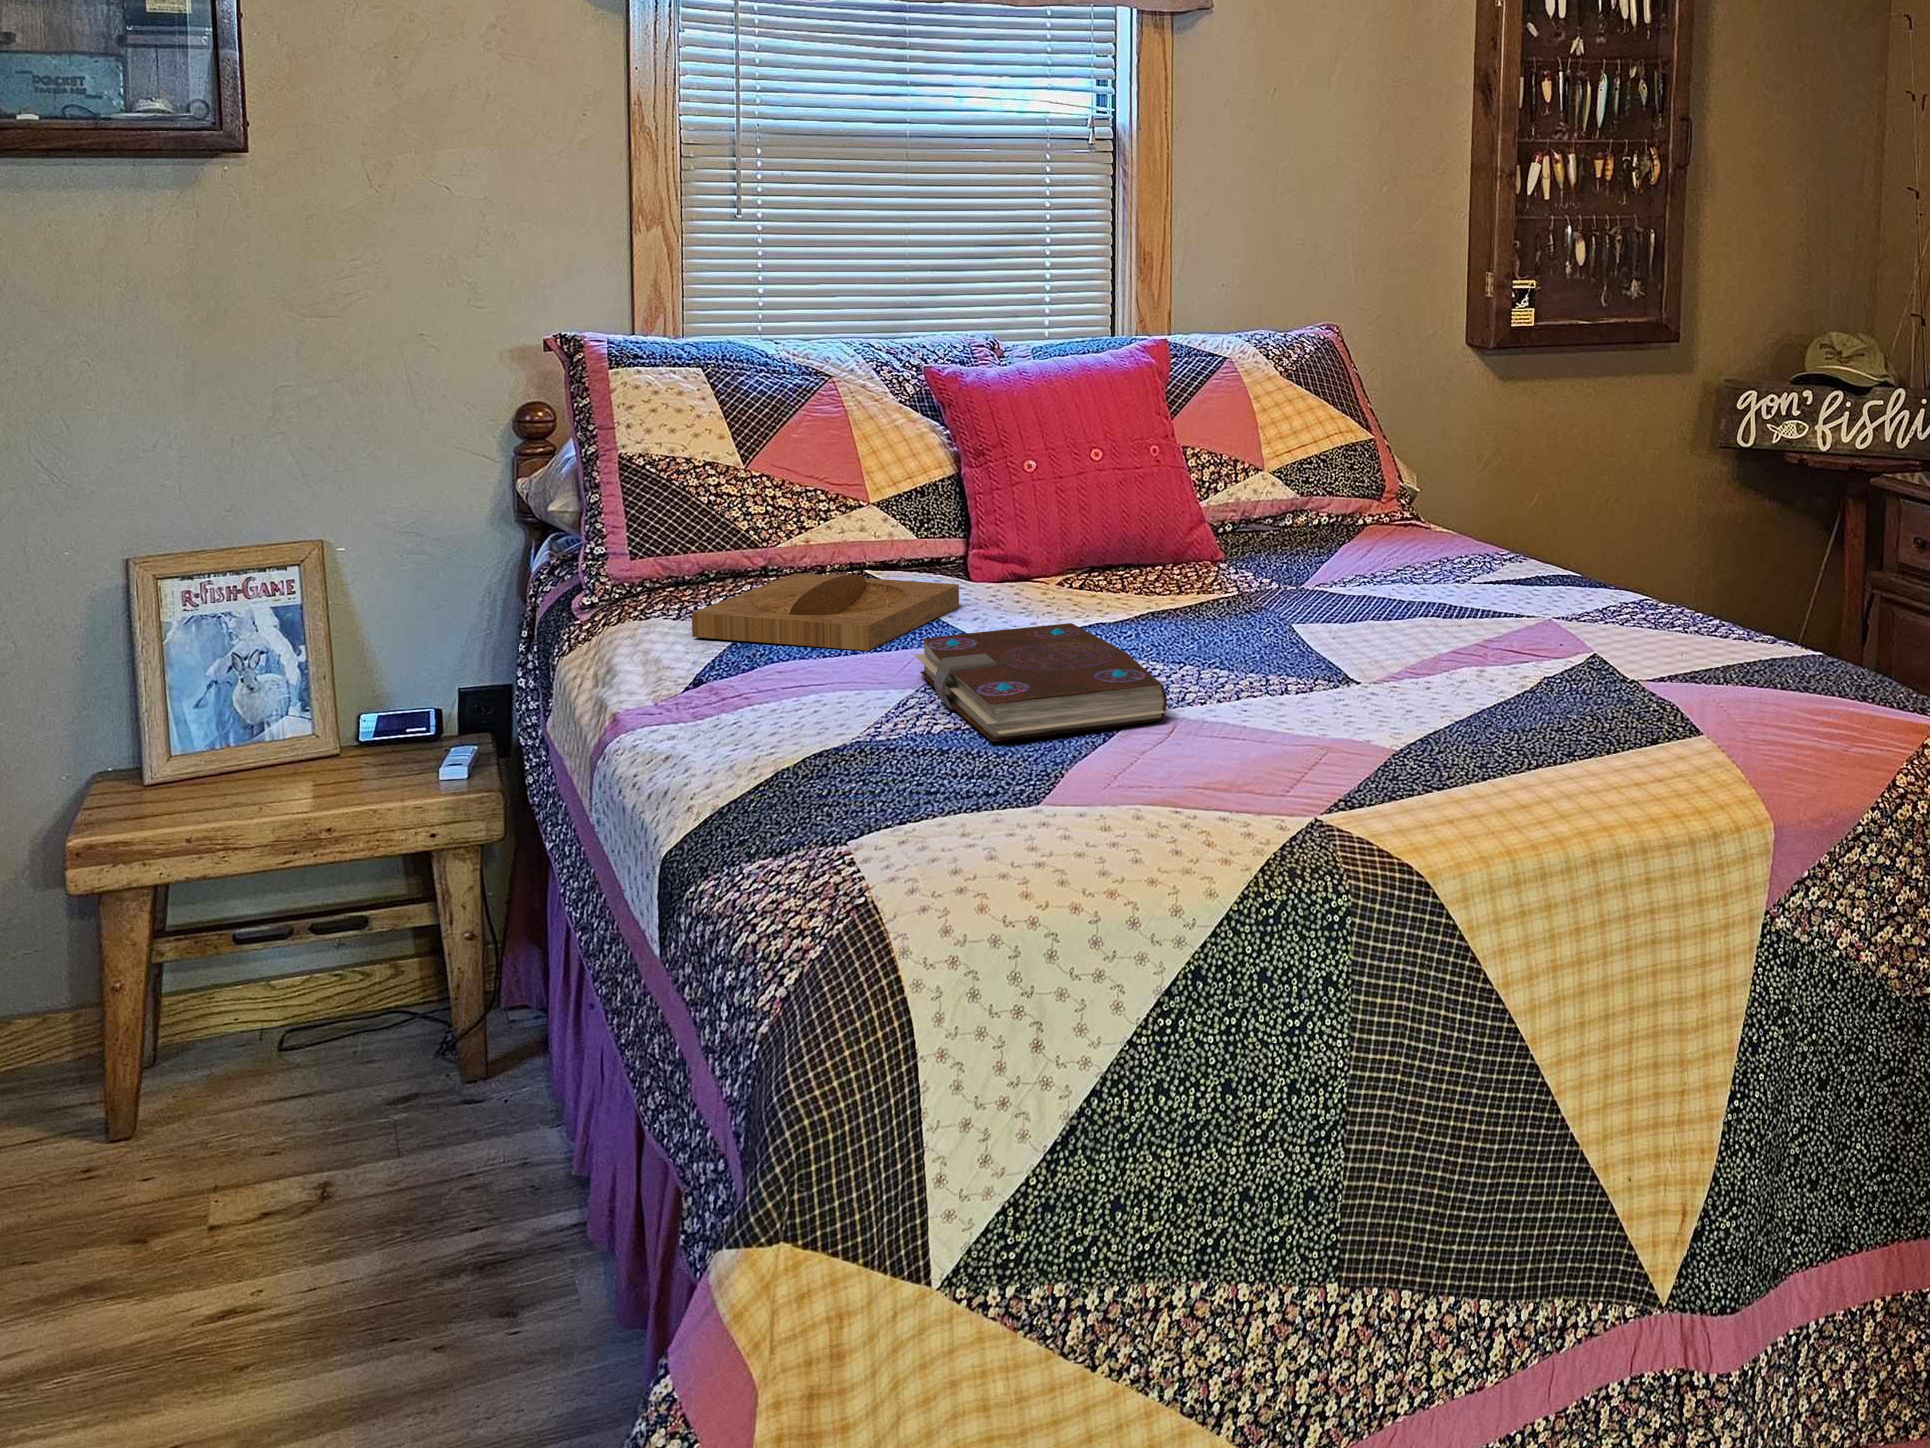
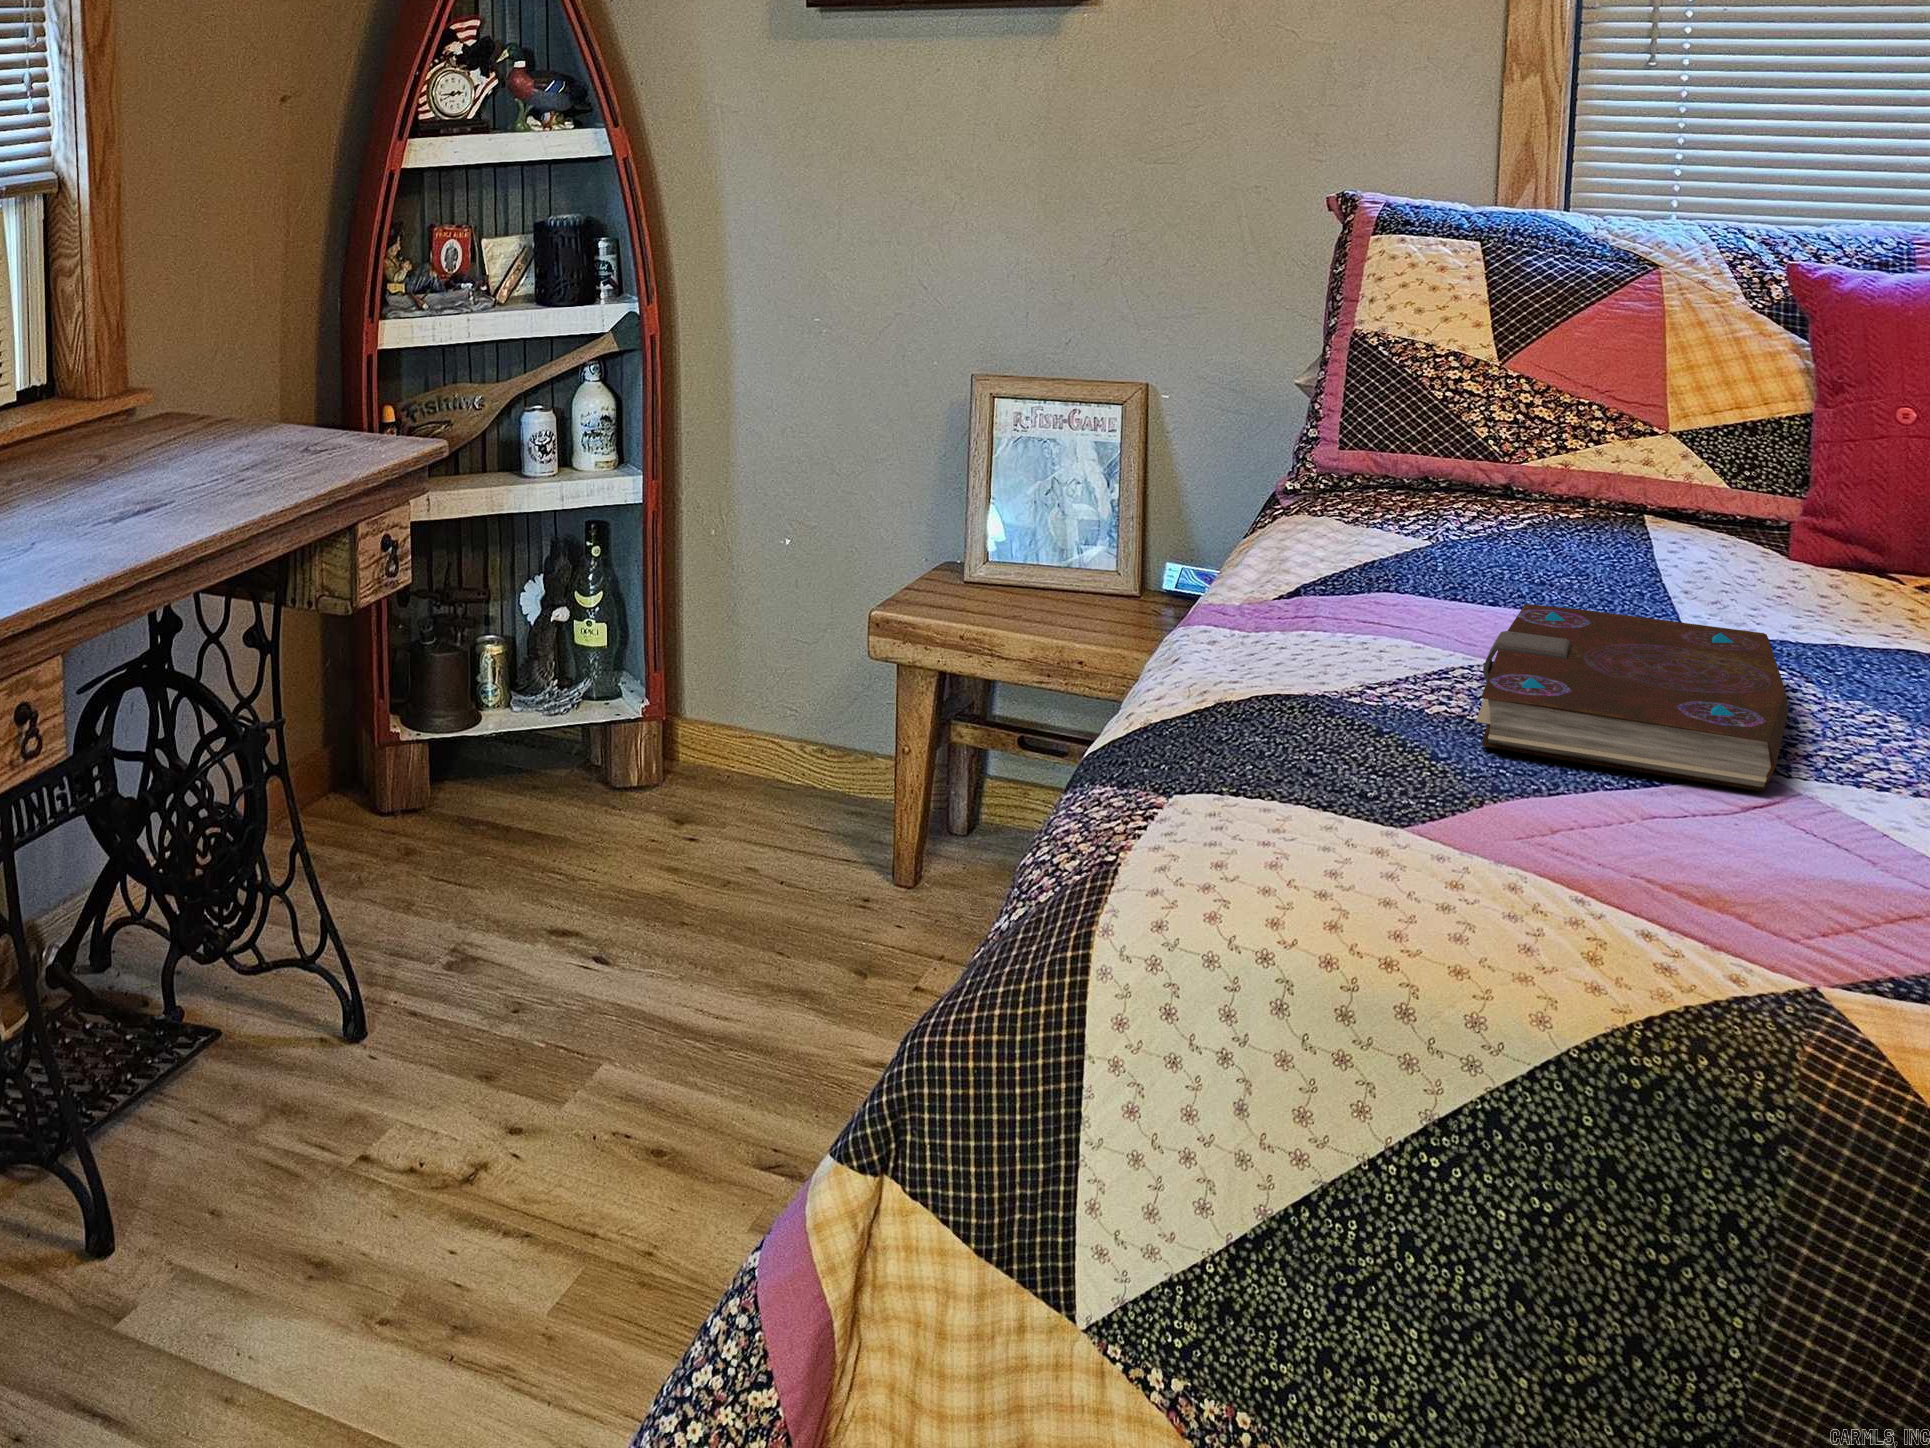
tray: present [692,573,959,651] -> none [1328,499,1706,606]

